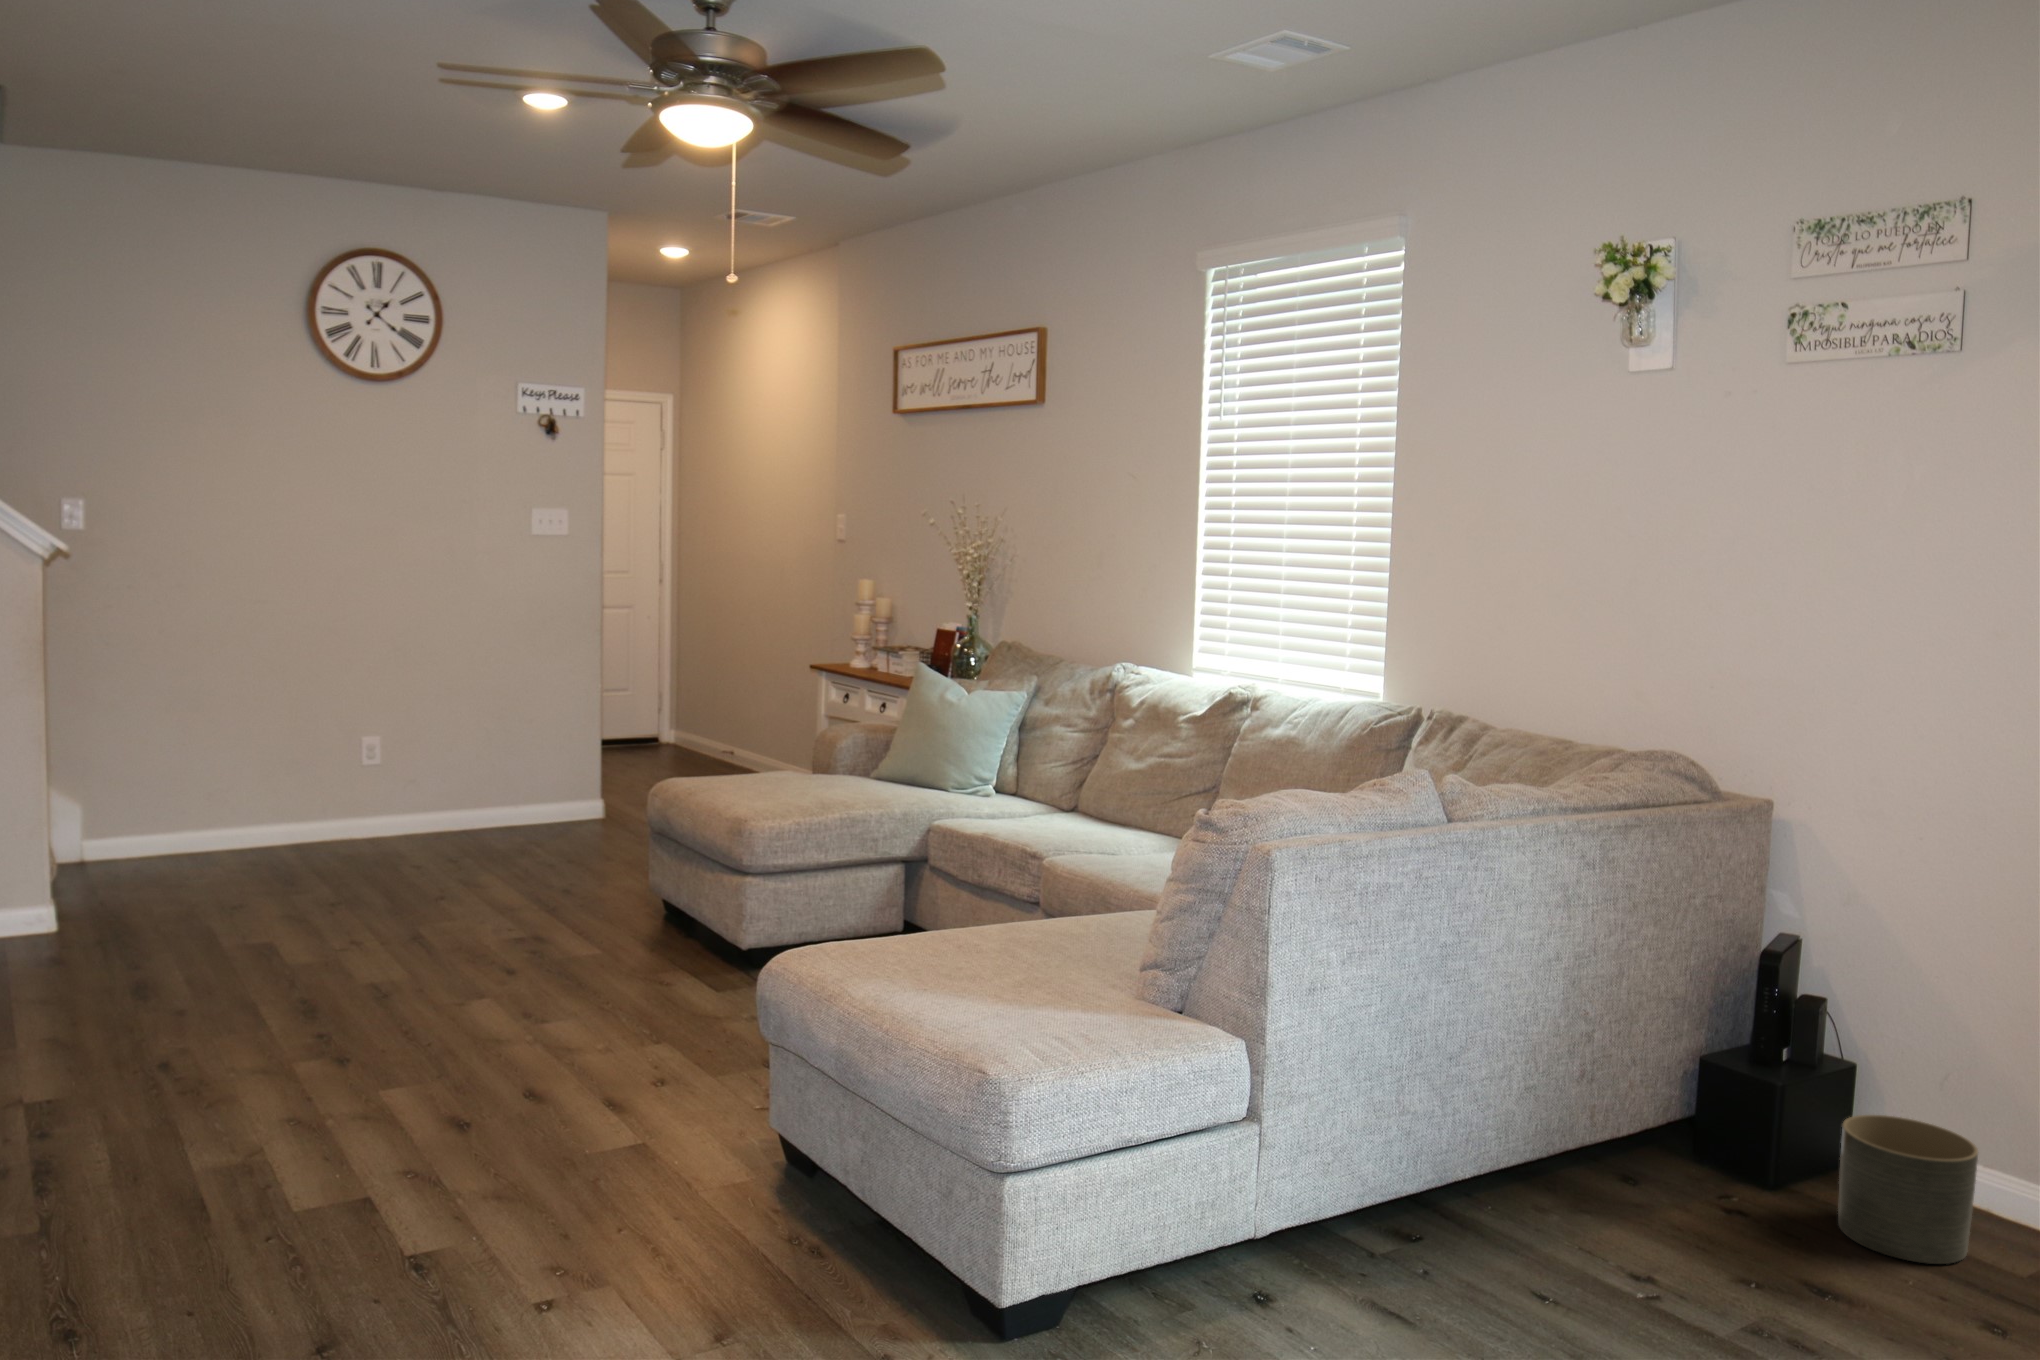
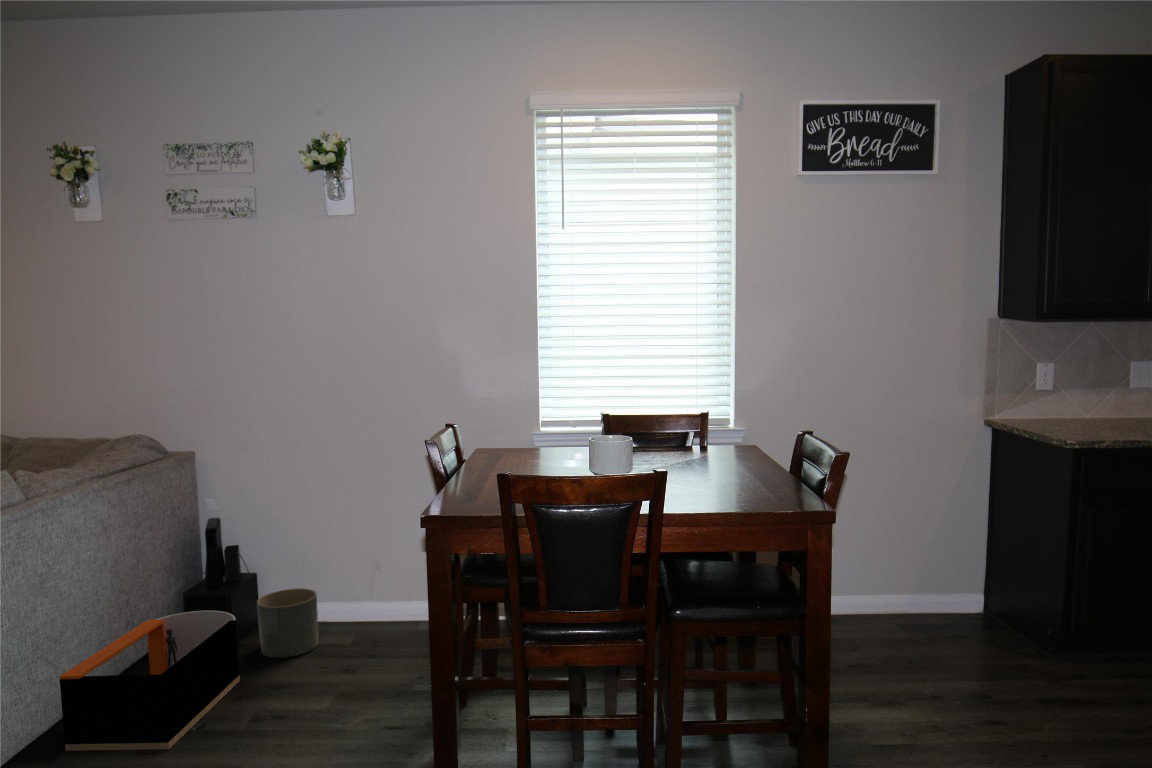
storage bin: none [1472,1082,1789,1320] -> present [60,611,240,751]

